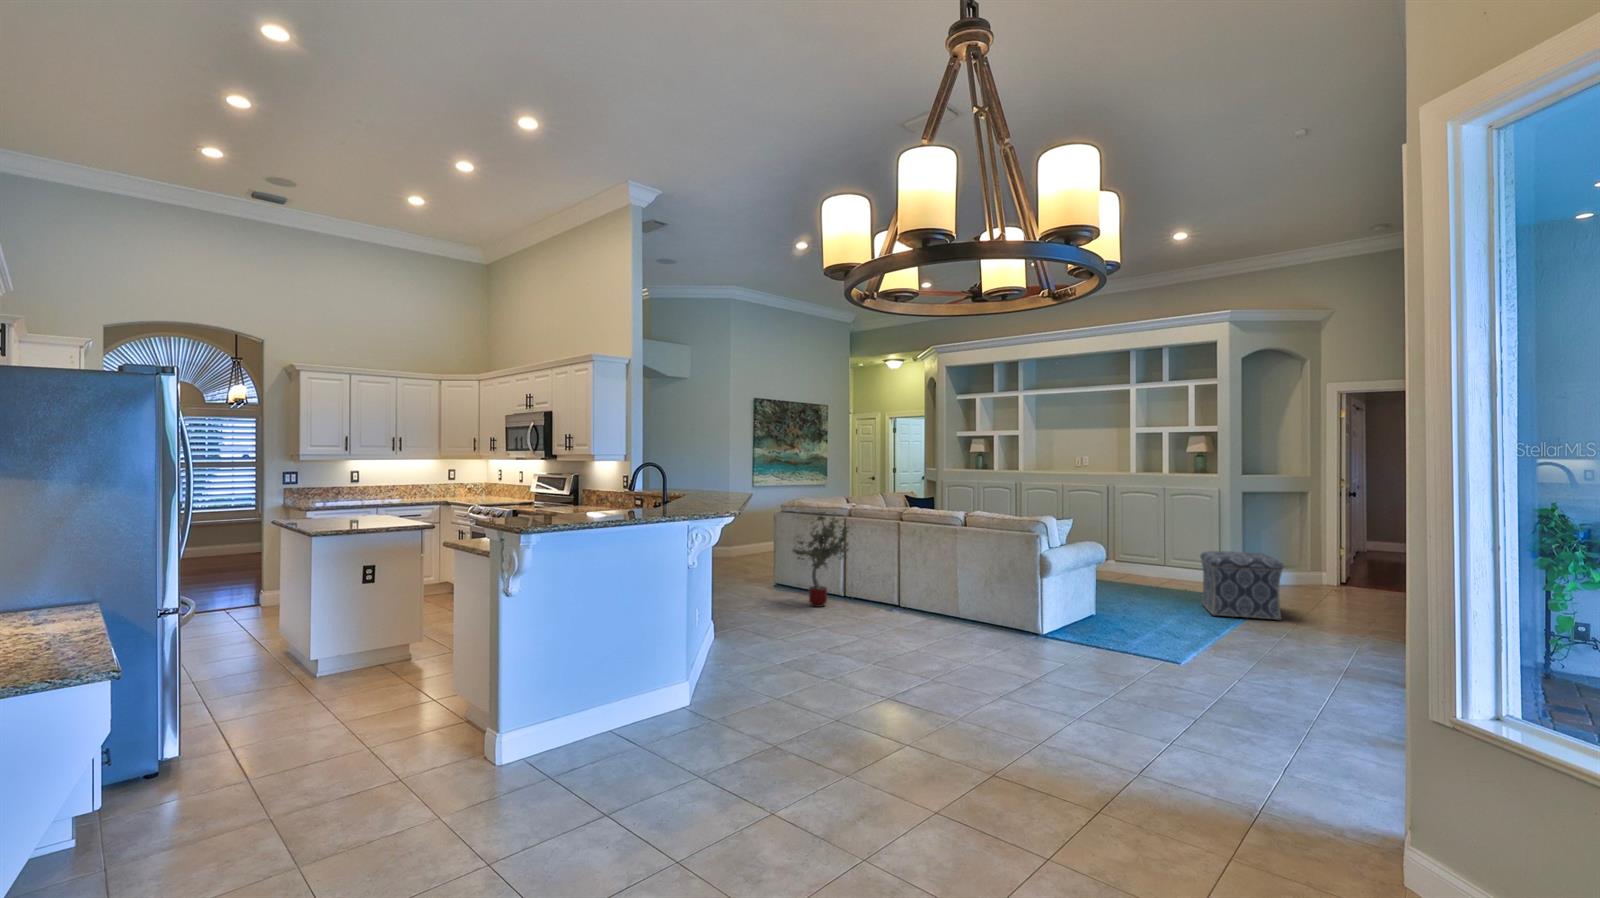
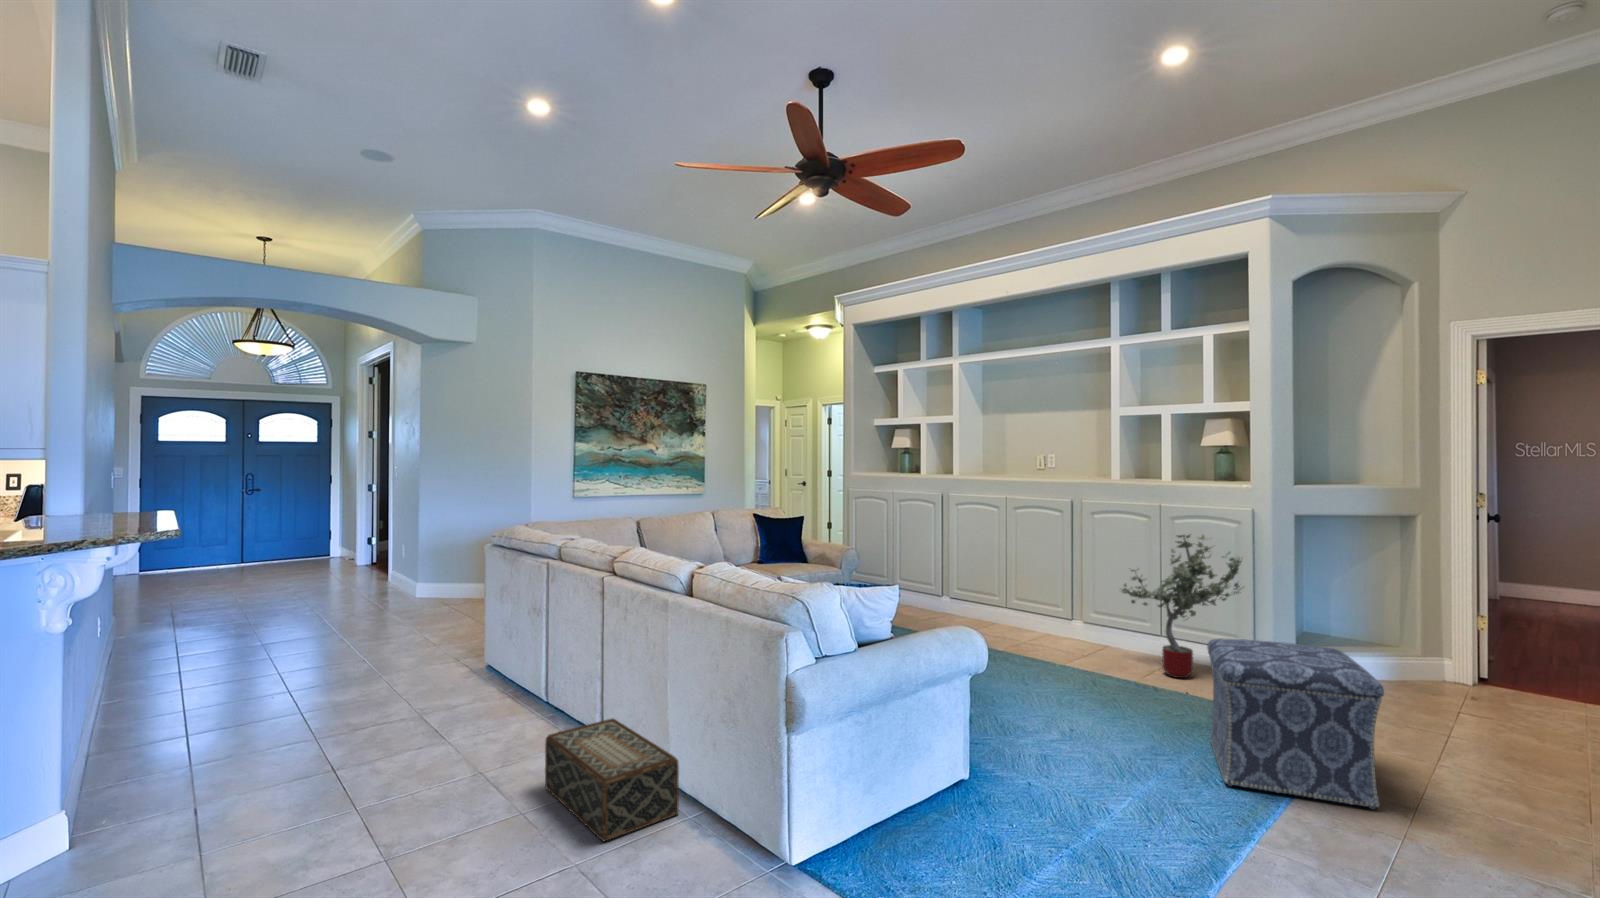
potted tree: present [792,512,850,607] -> present [1121,534,1242,678]
woven basket: none [893,591,969,633] -> present [545,719,679,841]

